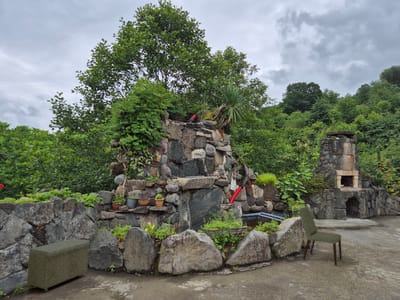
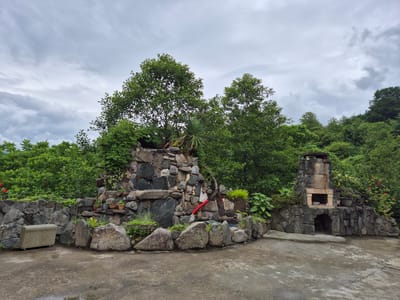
chair: present [299,207,342,265] -> none [201,214,230,258]

